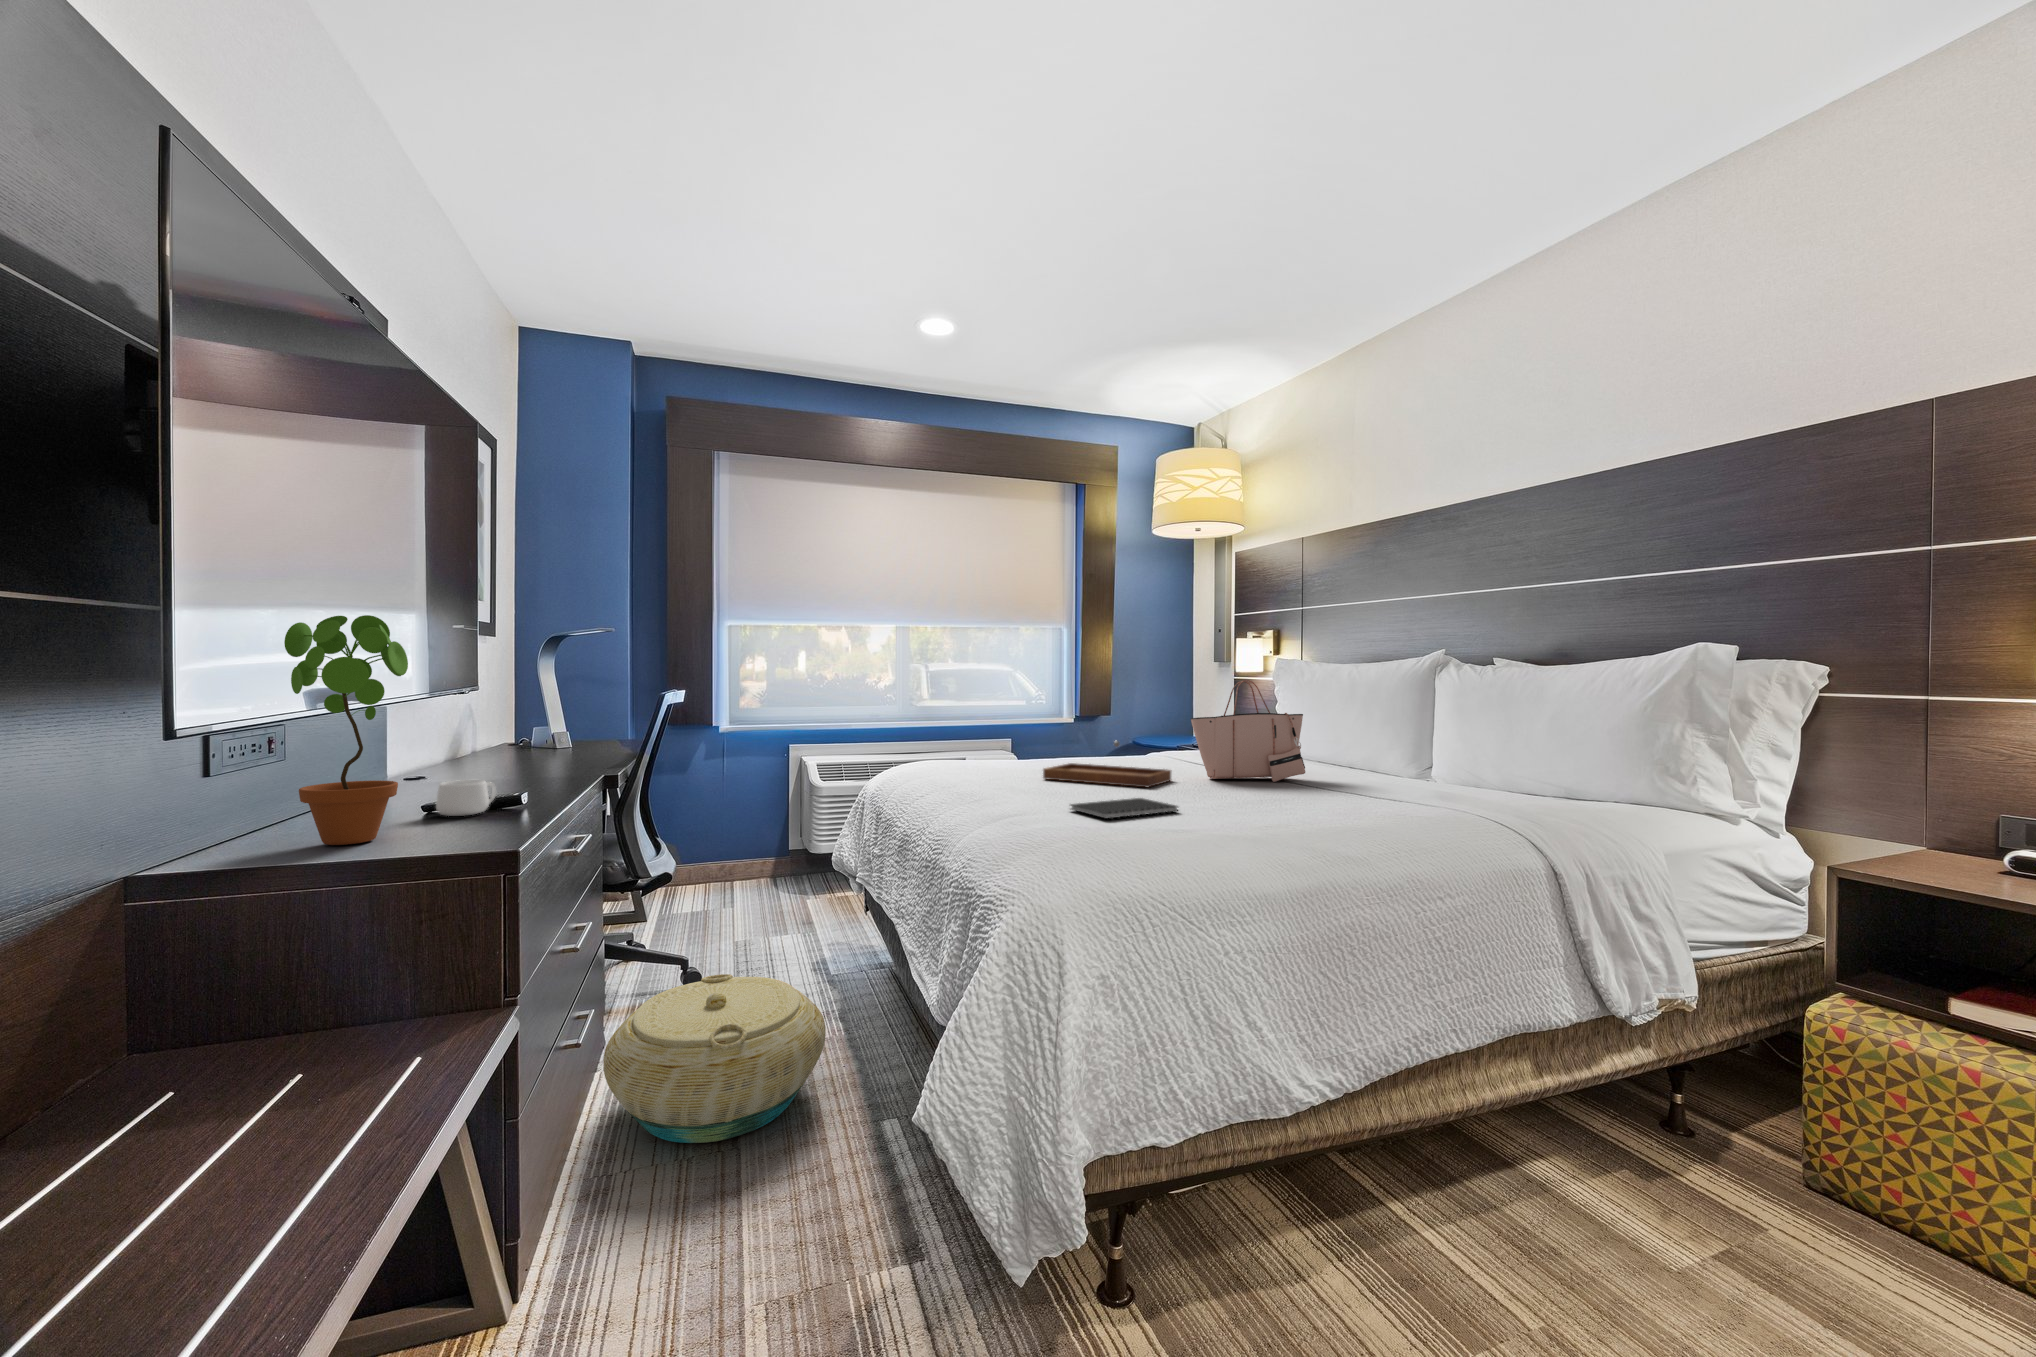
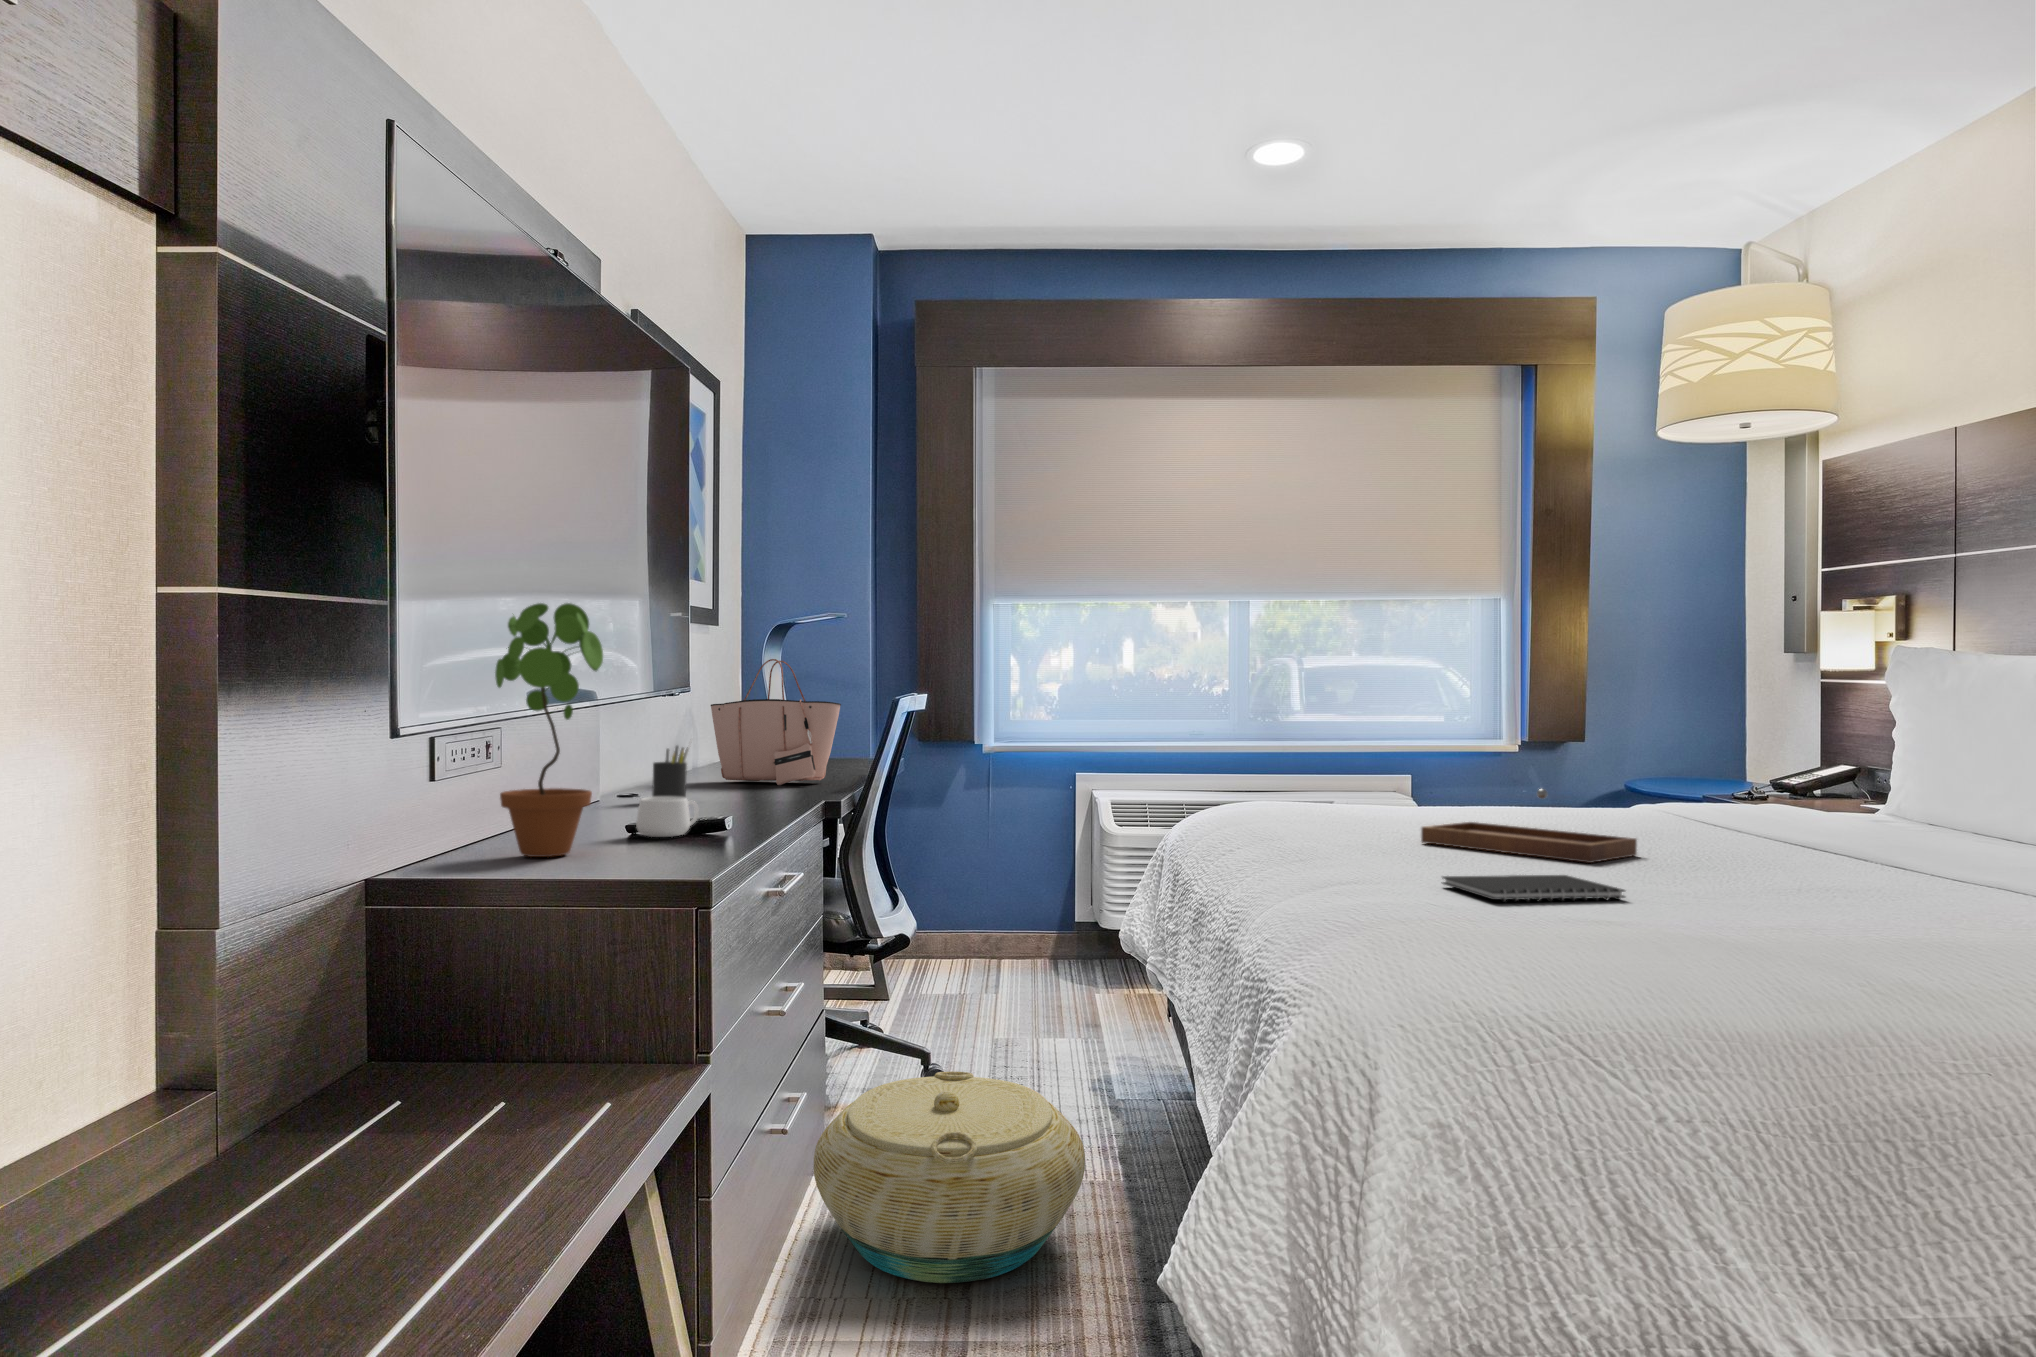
tote bag: present [1191,680,1305,782] -> present [711,659,841,785]
pen holder: none [434,725,473,781] -> present [652,746,690,798]

